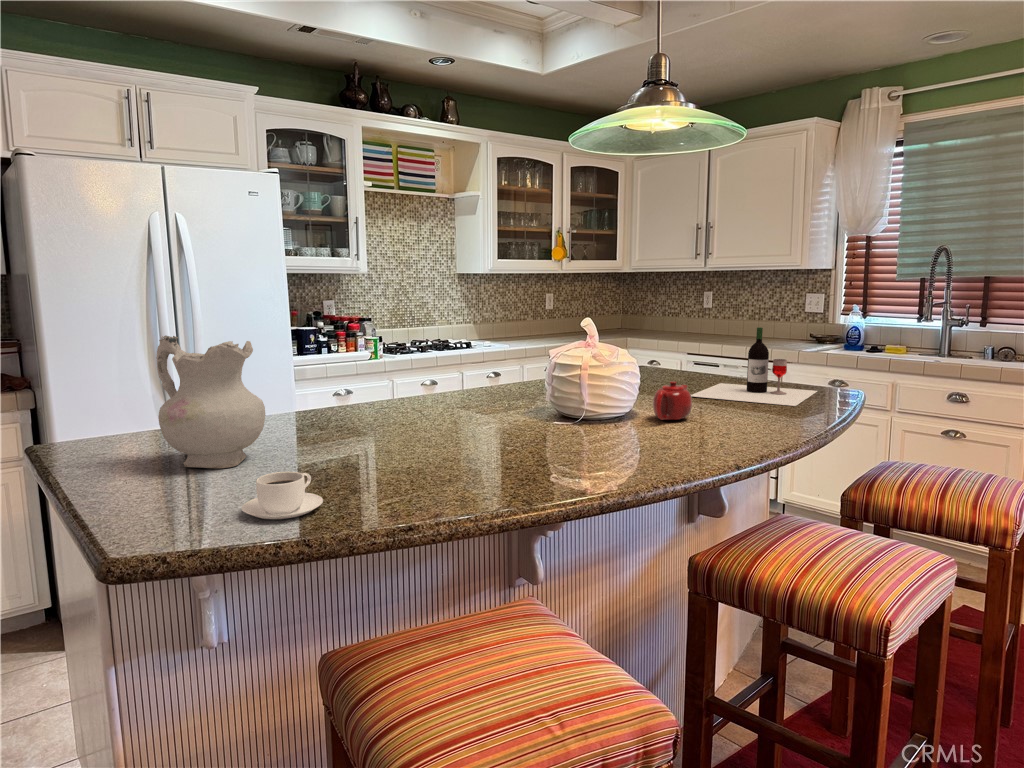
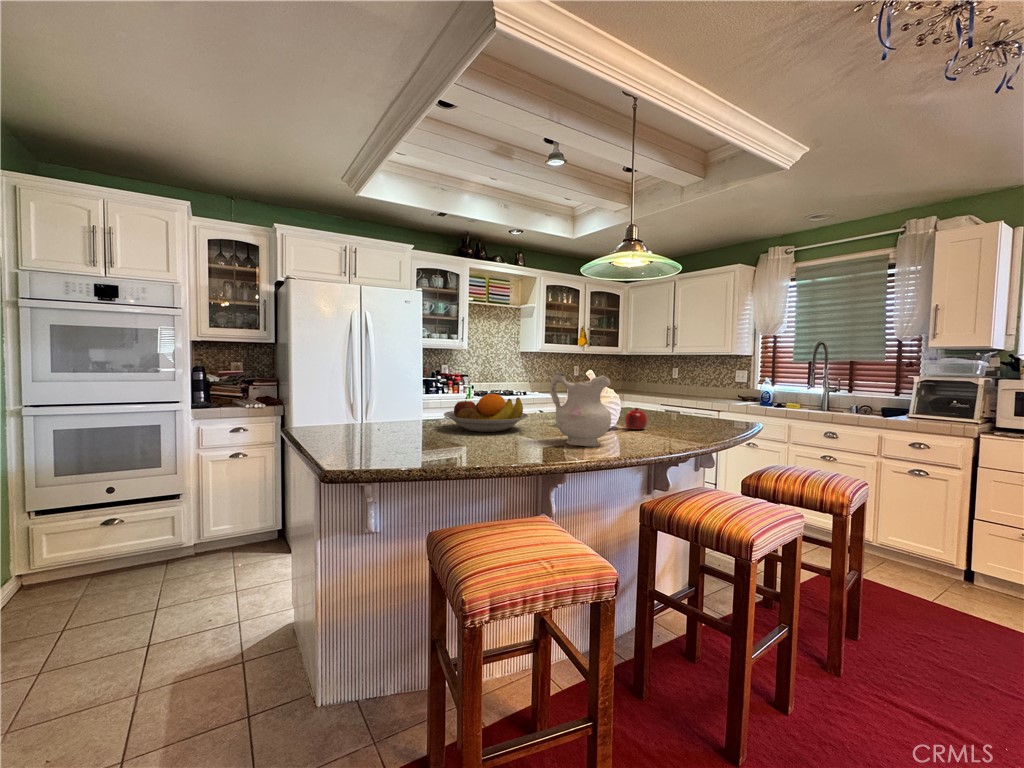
wine bottle: present [691,327,817,406] -> none [649,382,730,427]
ceramic pitcher: present [156,336,266,469] -> present [550,372,611,447]
fruit bowl: none [330,370,485,441] -> present [444,394,528,432]
coffee cup: present [242,472,323,519] -> none [398,435,439,456]

